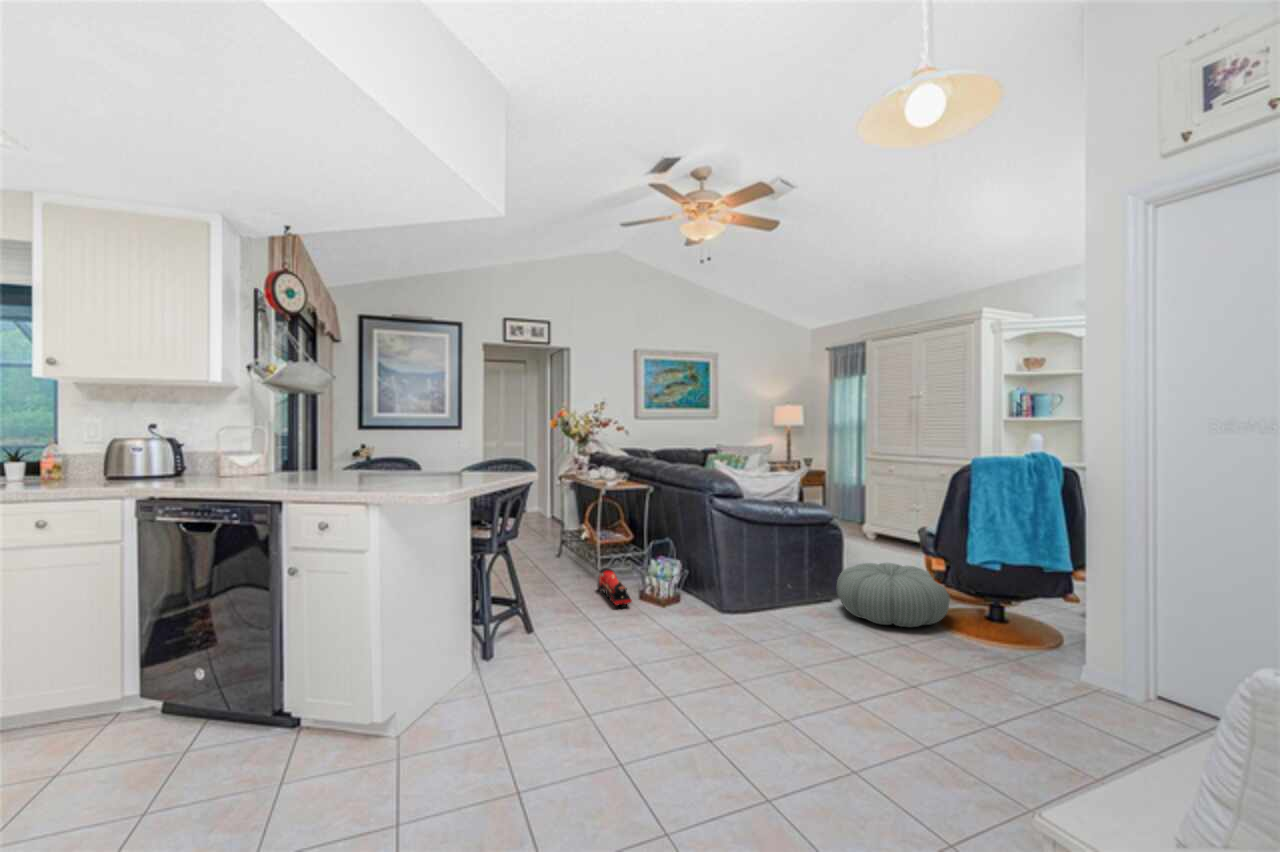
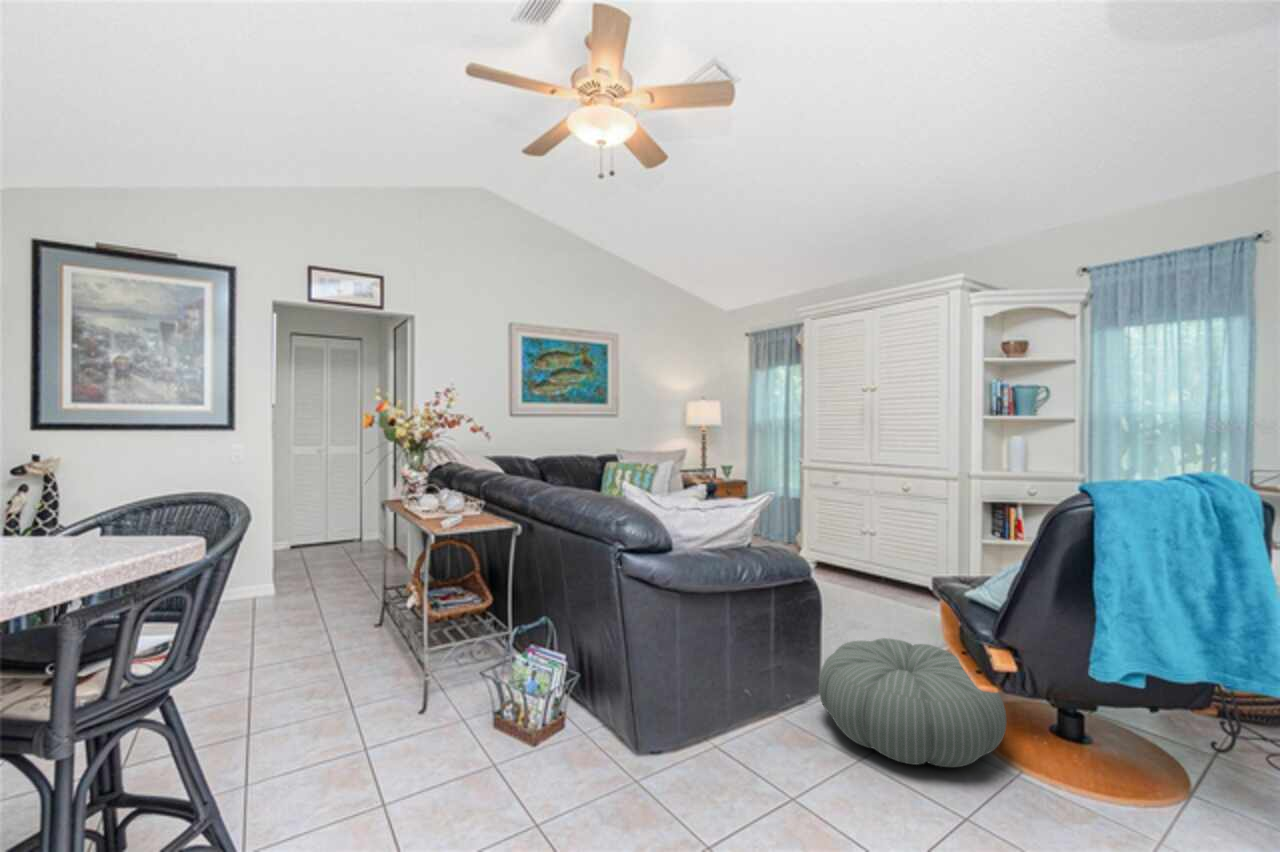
toy train: present [599,568,632,608] -> none [423,668,475,763]

